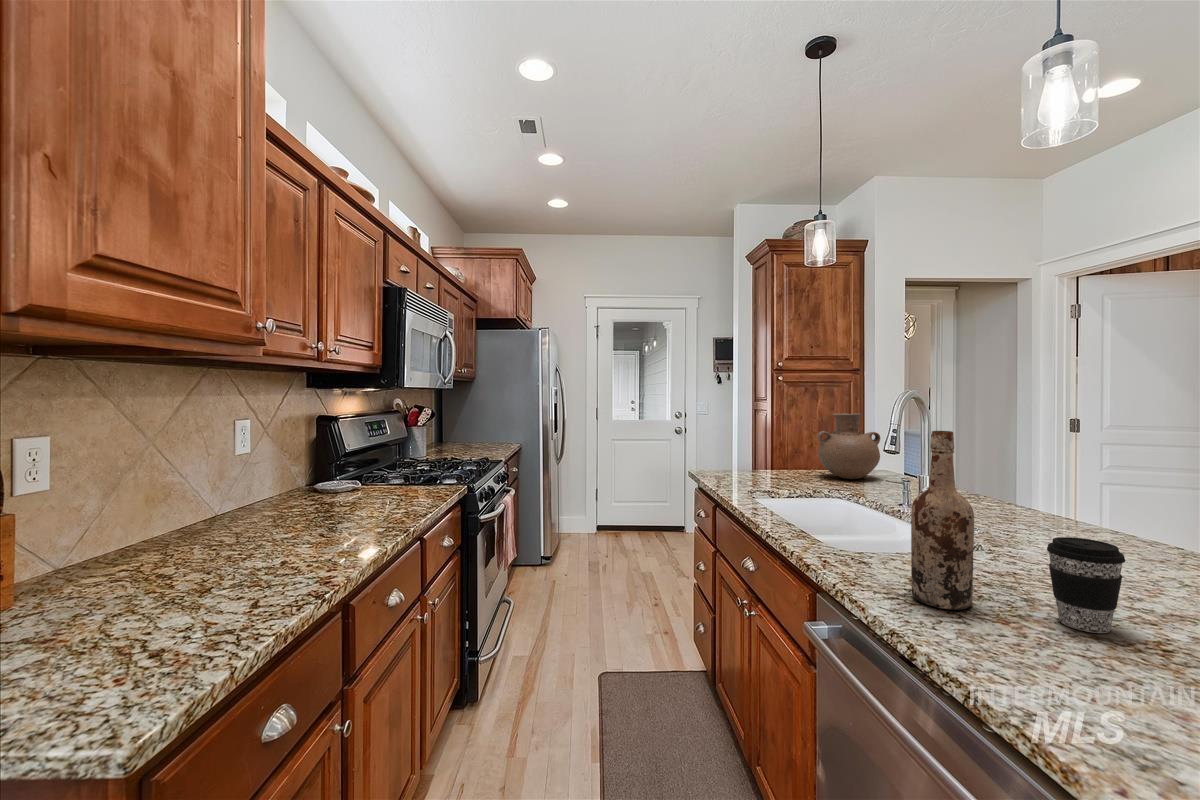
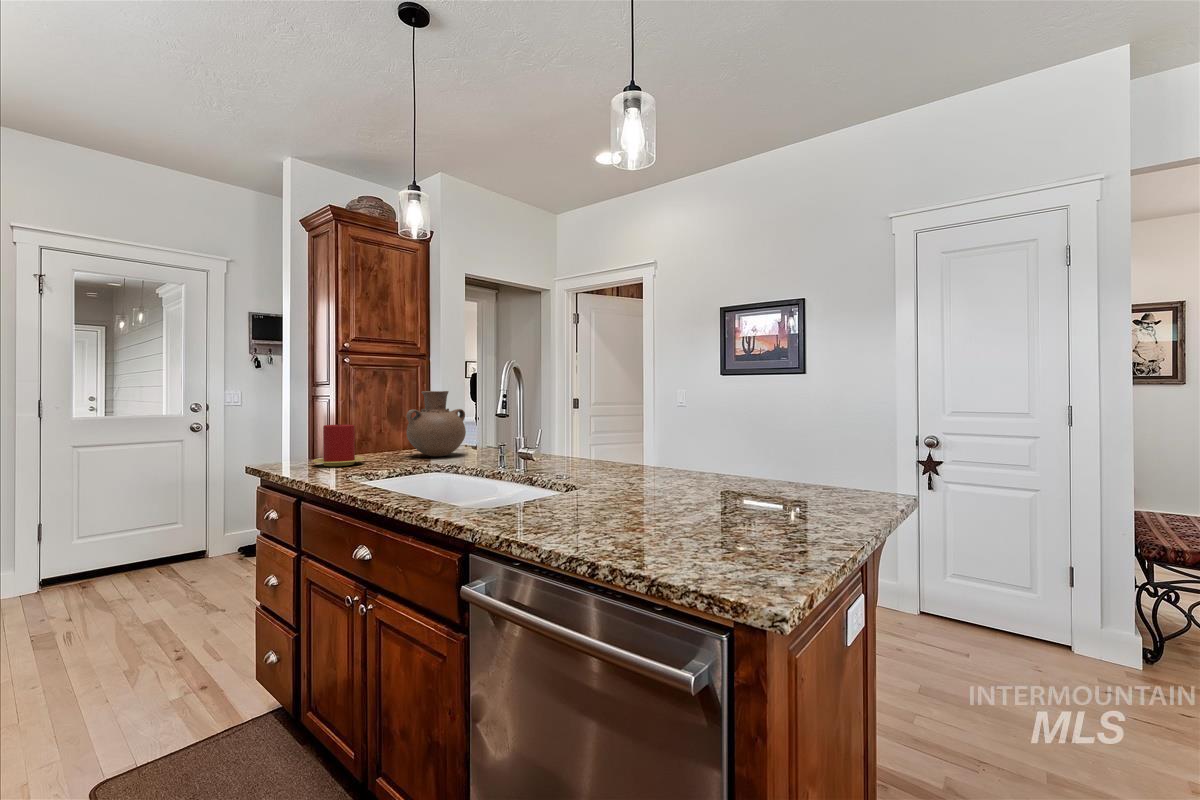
wine bottle: present [911,431,974,610] -> none [563,378,609,533]
candle: none [733,443,776,480] -> present [313,424,365,466]
coffee cup: present [1047,537,1125,633] -> none [653,459,697,525]

